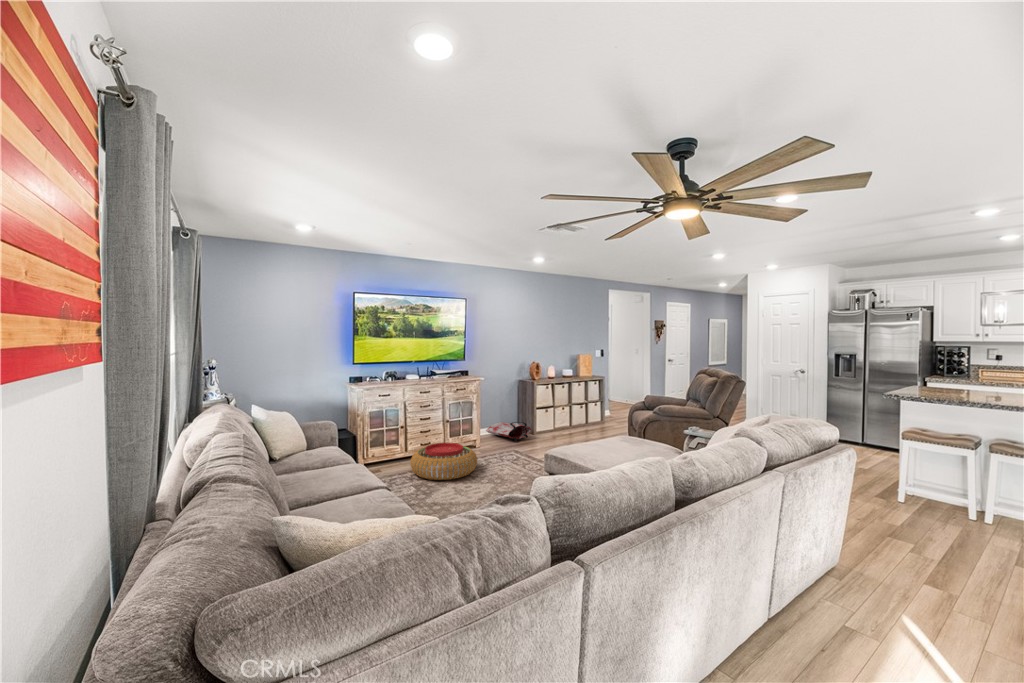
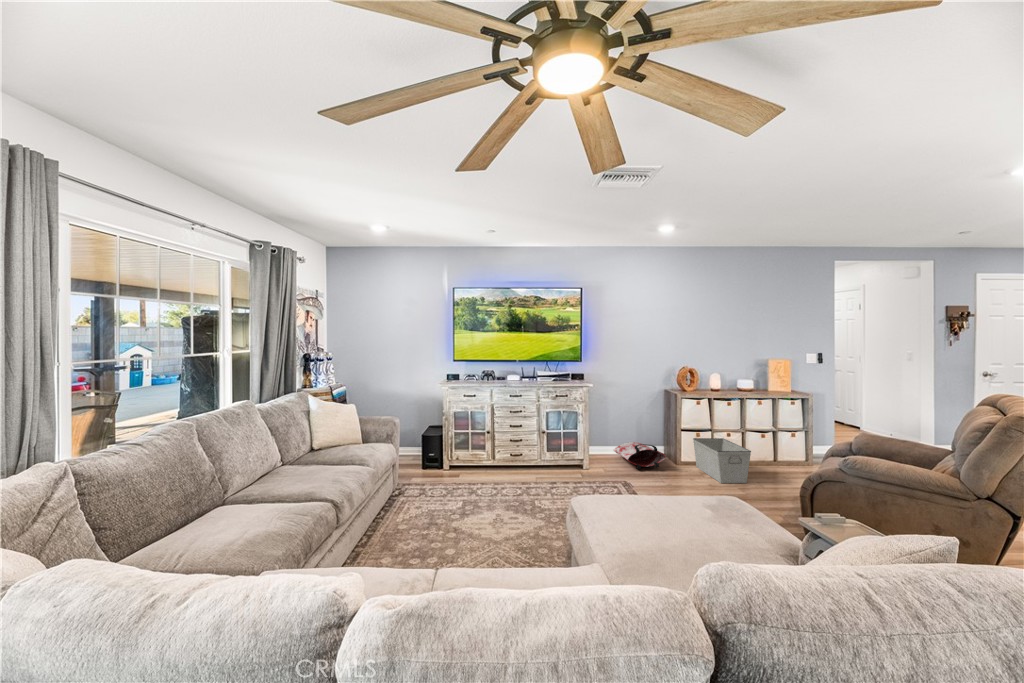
storage bin: none [544,412,586,442] -> present [693,438,751,483]
pouf: present [410,443,477,480] -> none [471,455,550,501]

